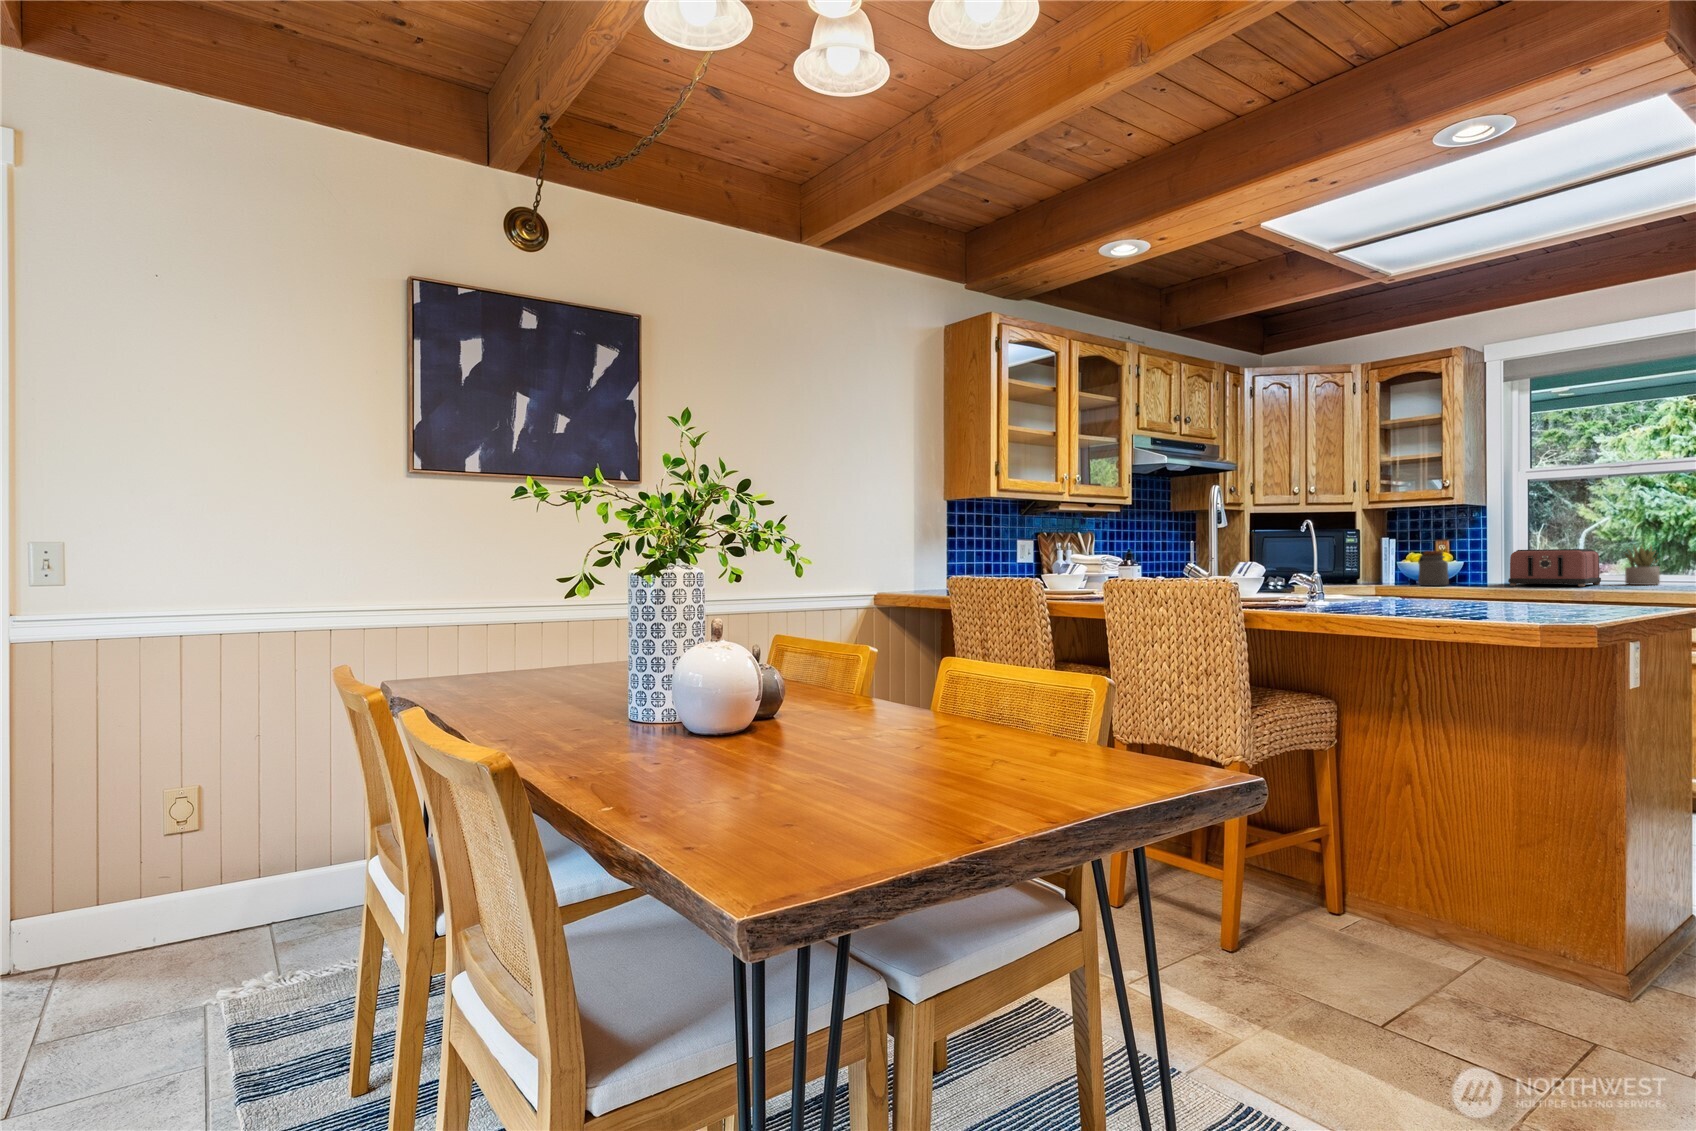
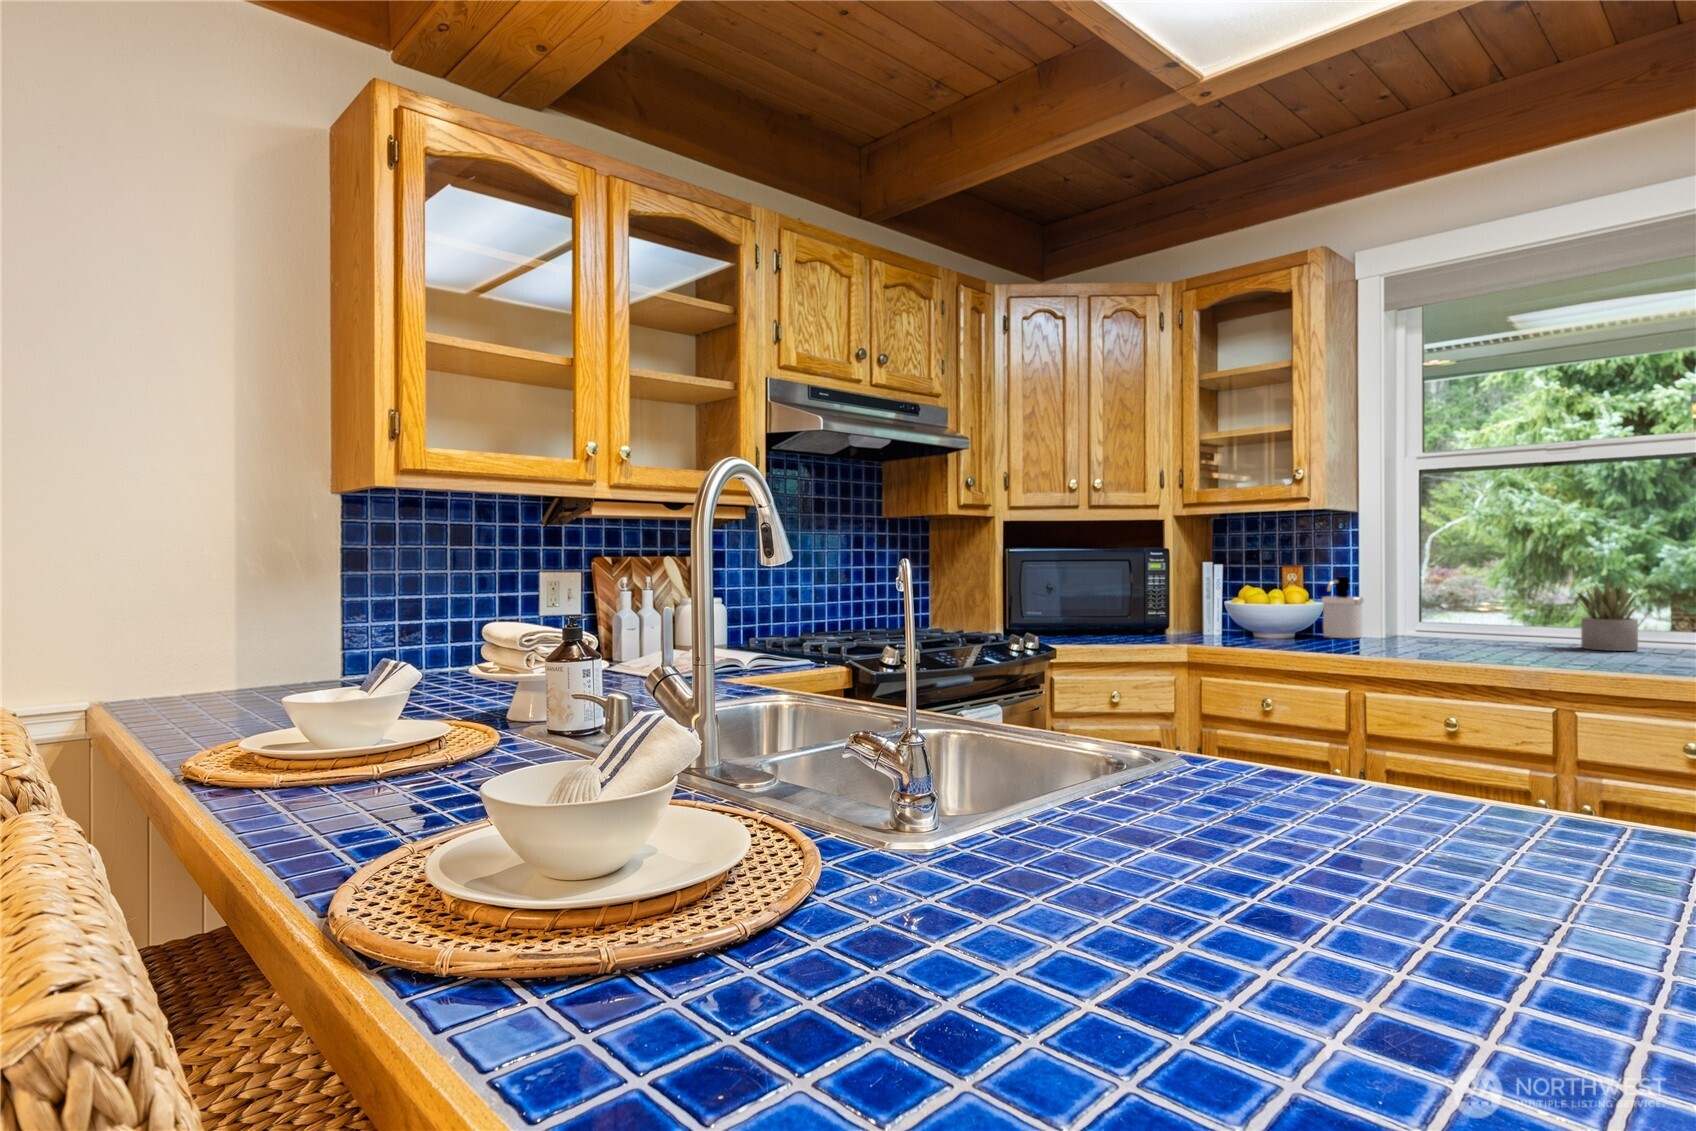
soap dispenser: none [1462,546,1489,583] -> present [1322,577,1364,638]
toaster: present [1508,549,1601,586] -> none [1399,586,1543,656]
jar: present [1418,551,1449,586] -> none [1255,588,1304,648]

